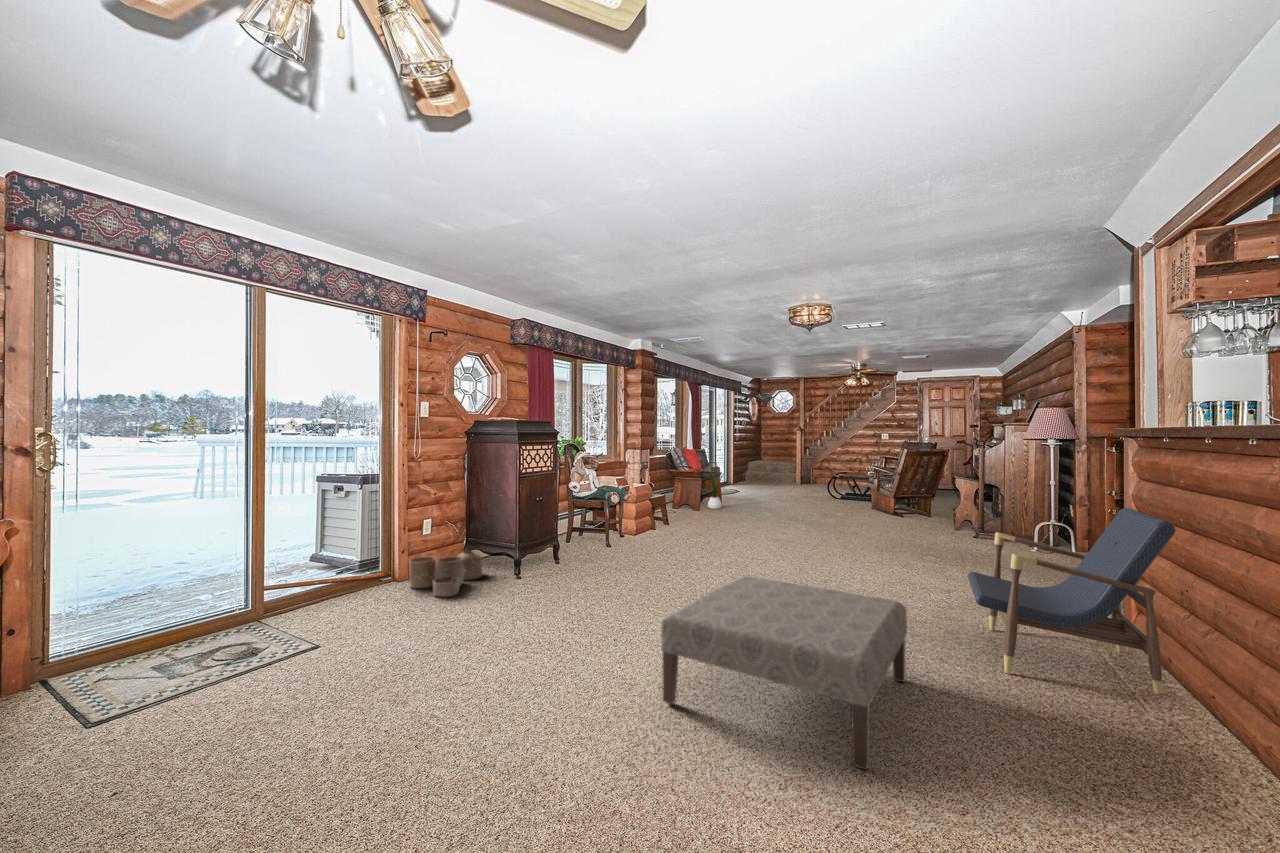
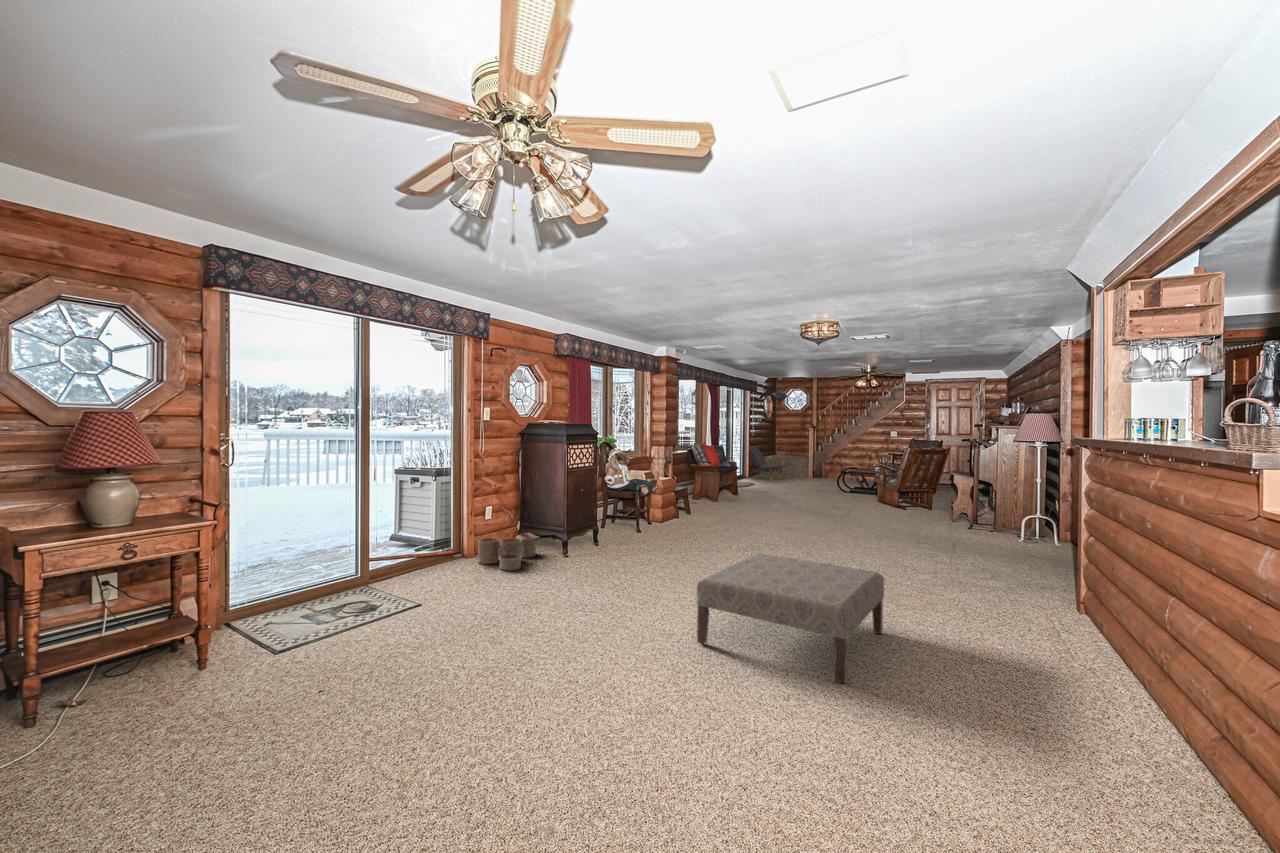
house plant: present [704,466,724,509] -> none [720,462,741,501]
lounge chair: present [968,508,1176,694] -> present [750,446,785,480]

